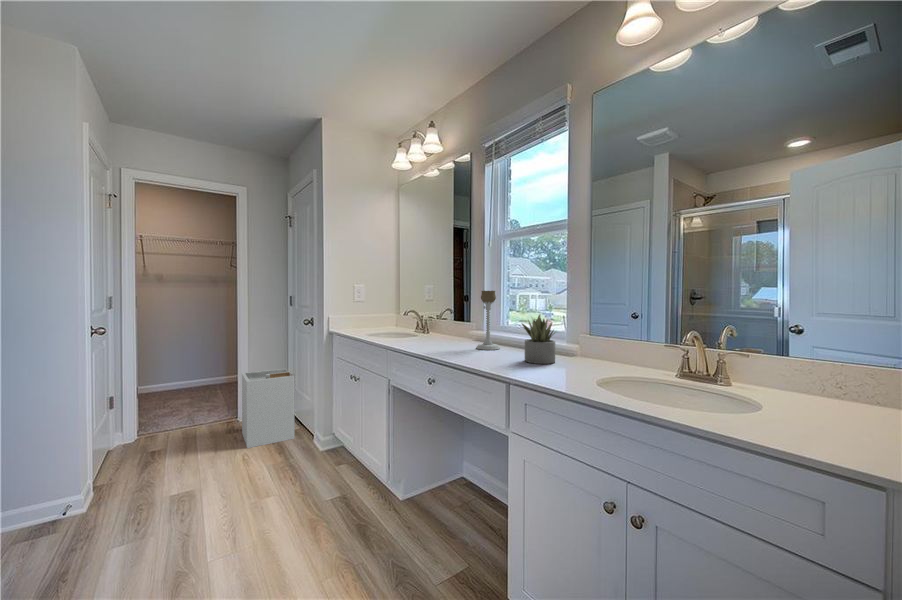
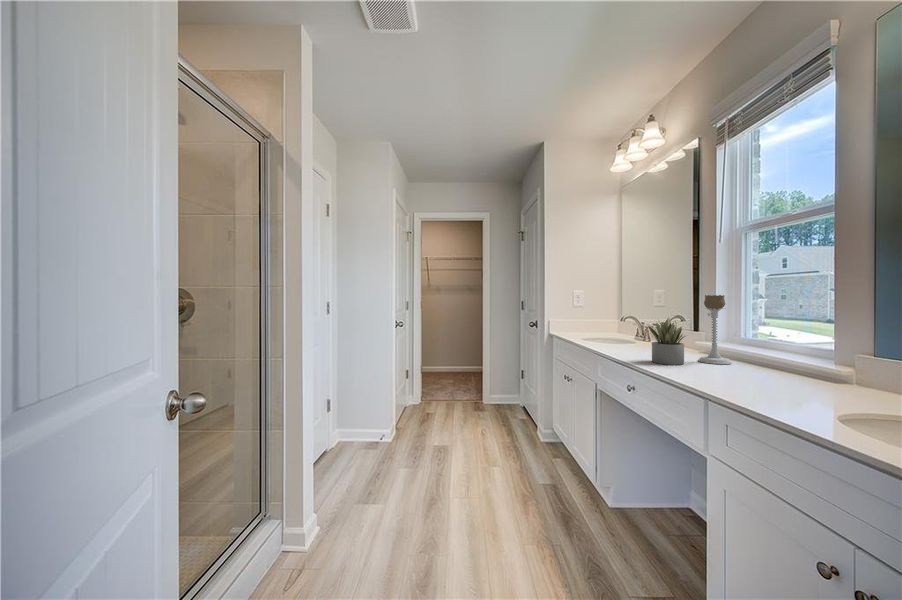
succulent plant: present [522,315,555,364] -> present [648,319,686,365]
laundry hamper: present [242,369,294,448] -> none [482,364,521,426]

